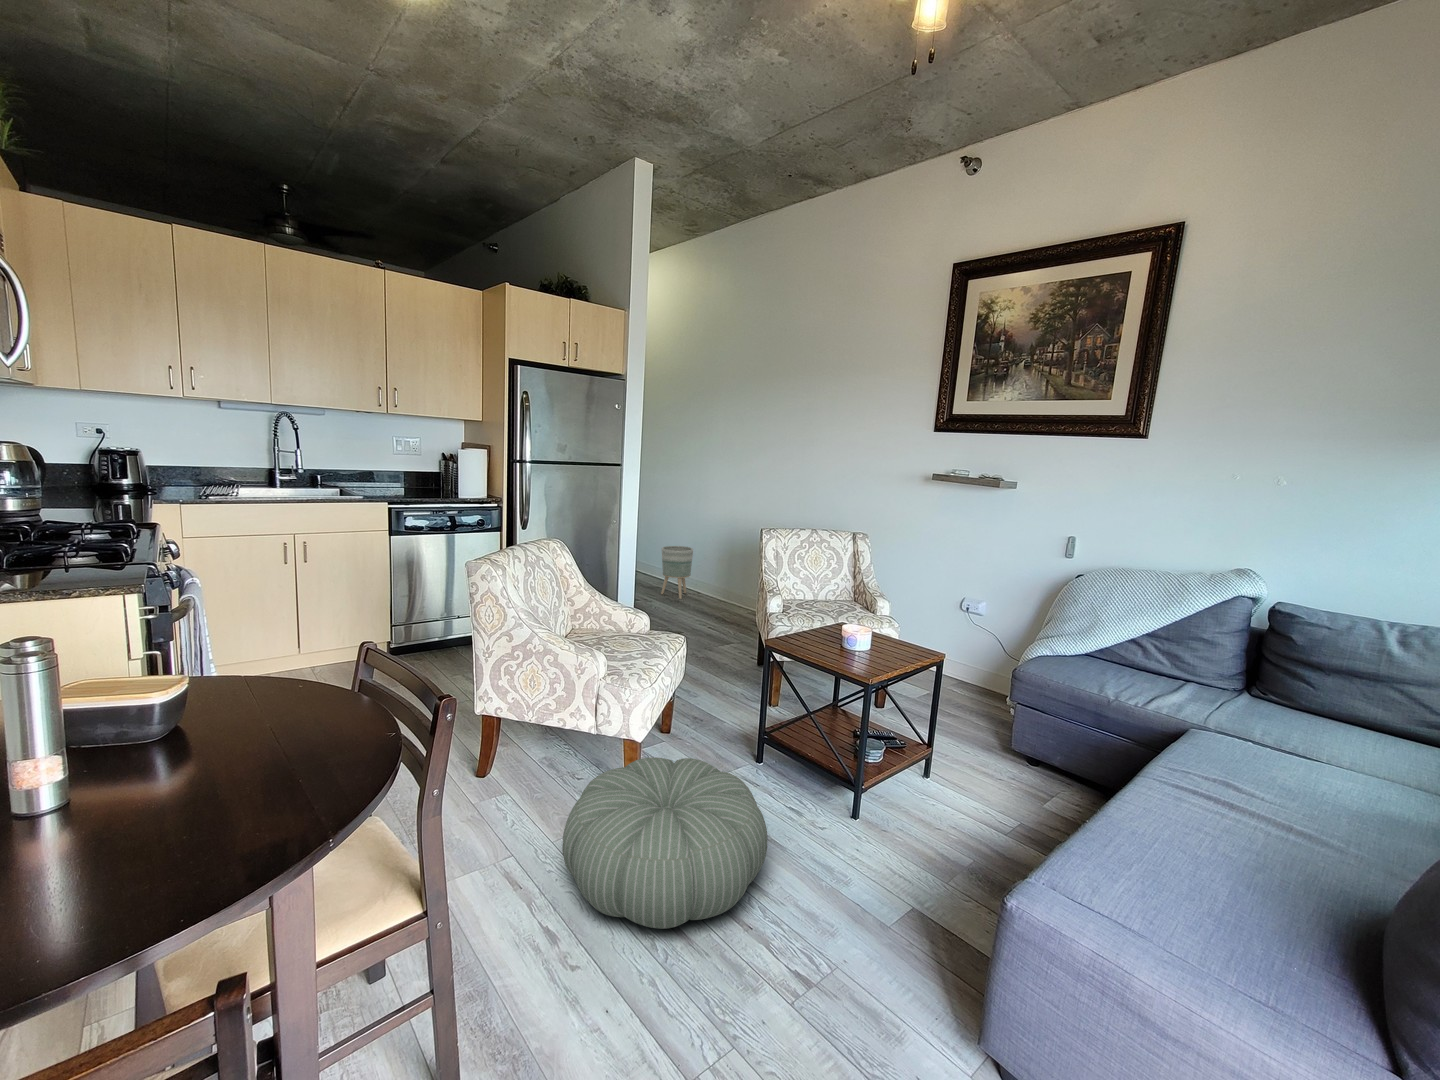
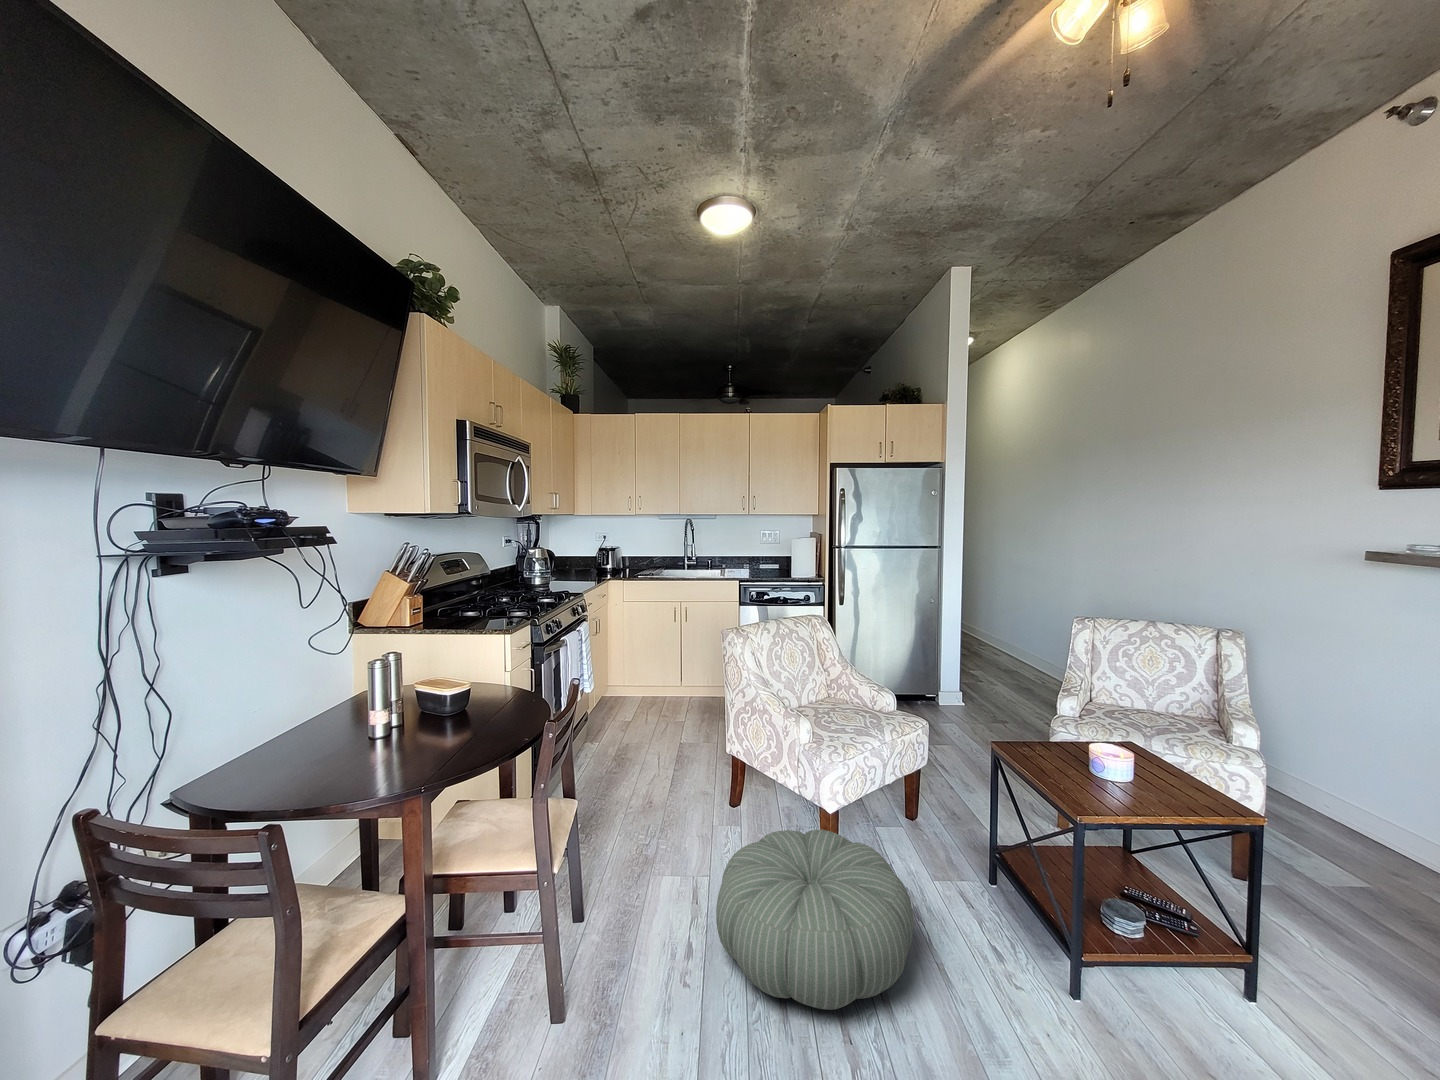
planter: present [661,546,693,599] -> none [1013,628,1052,688]

